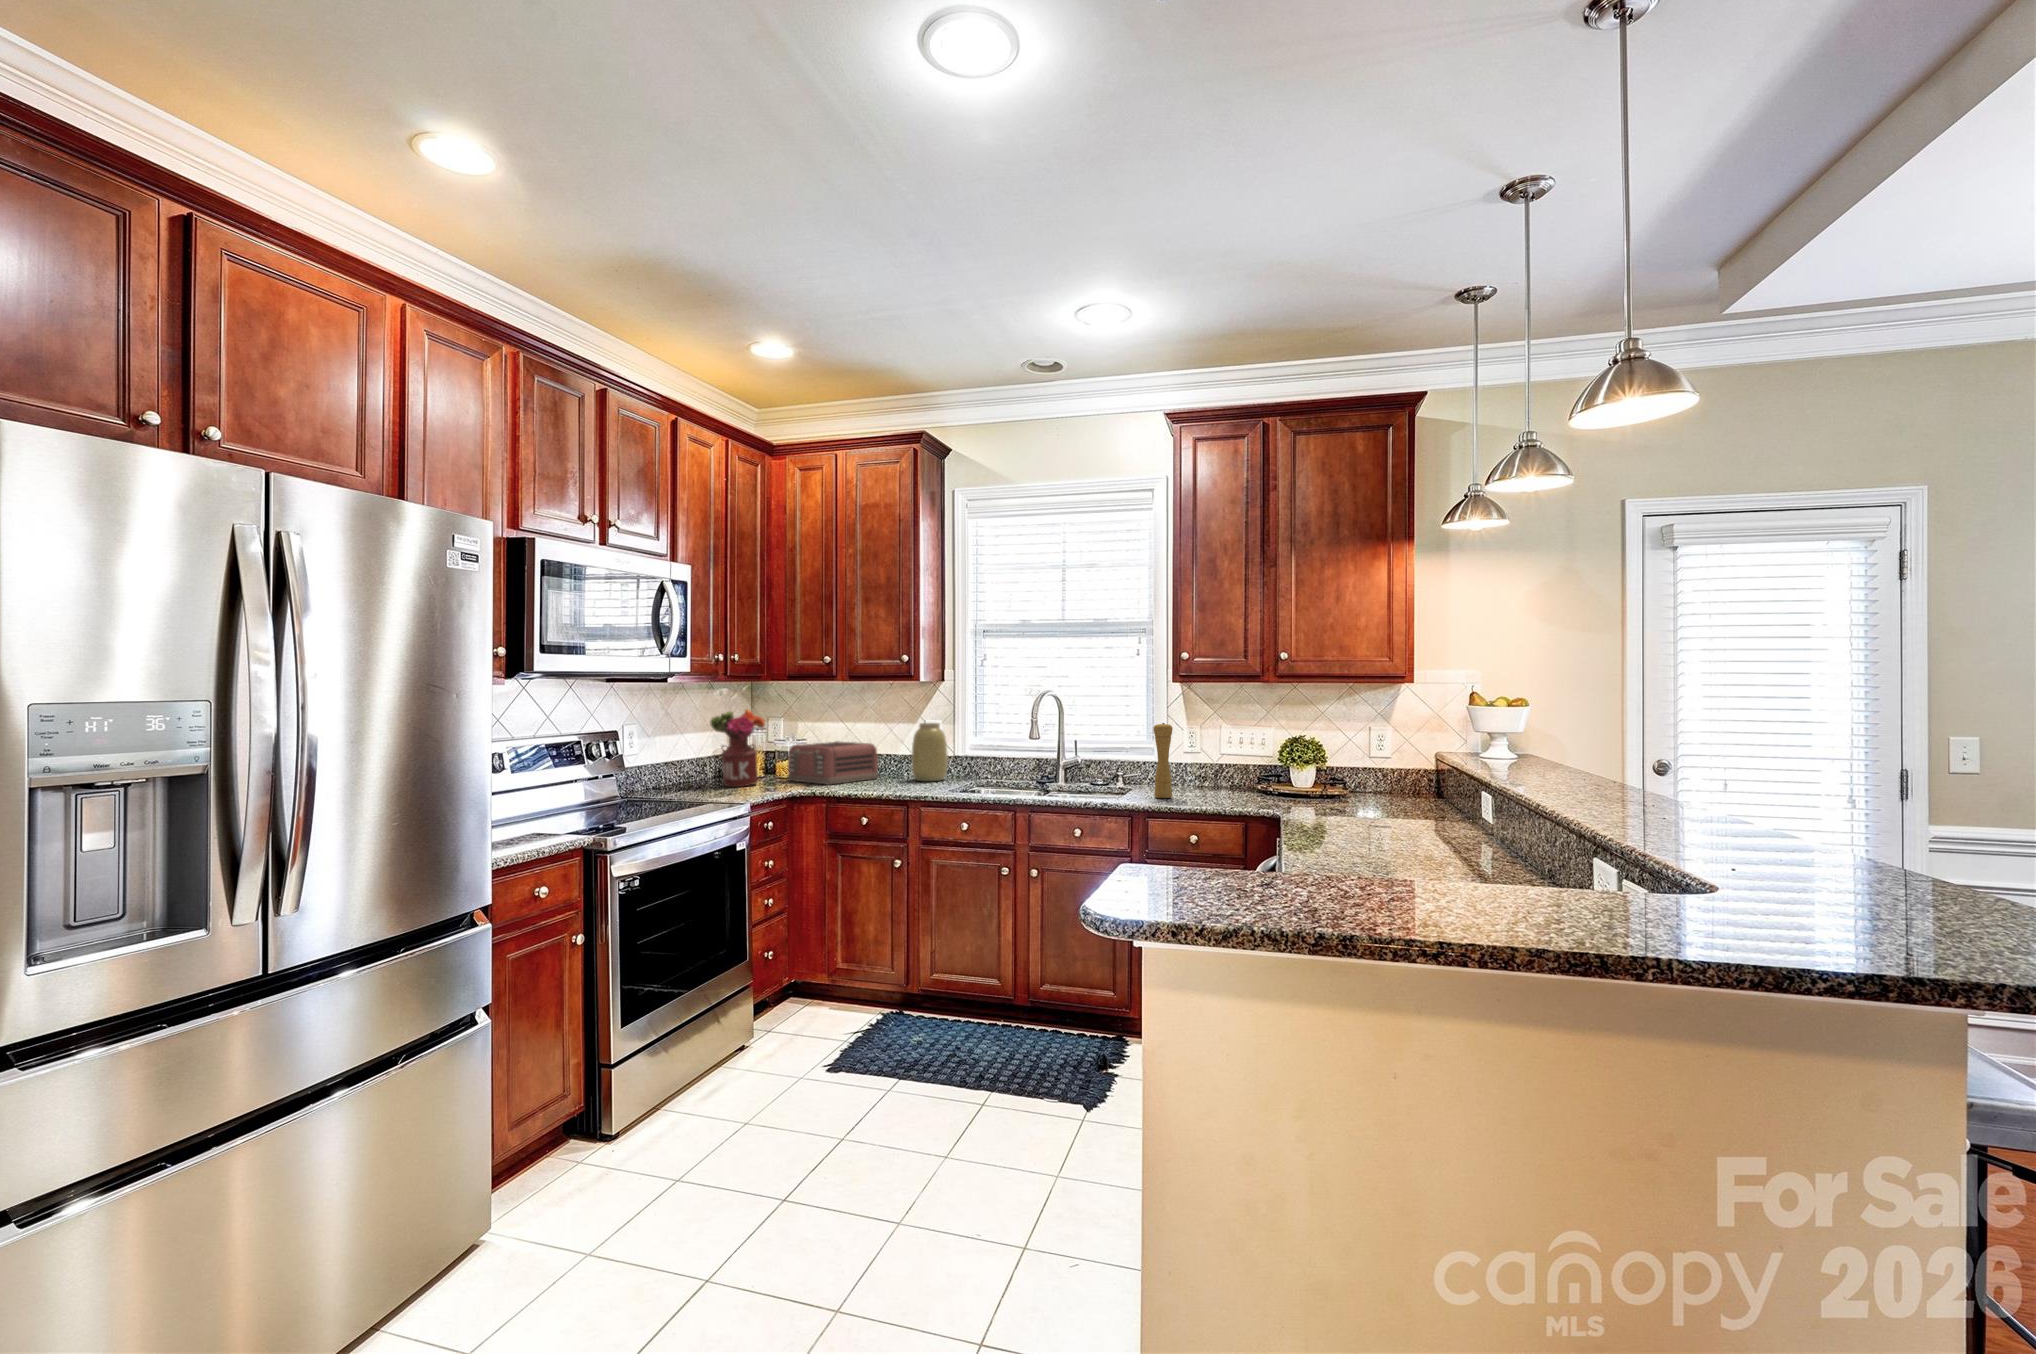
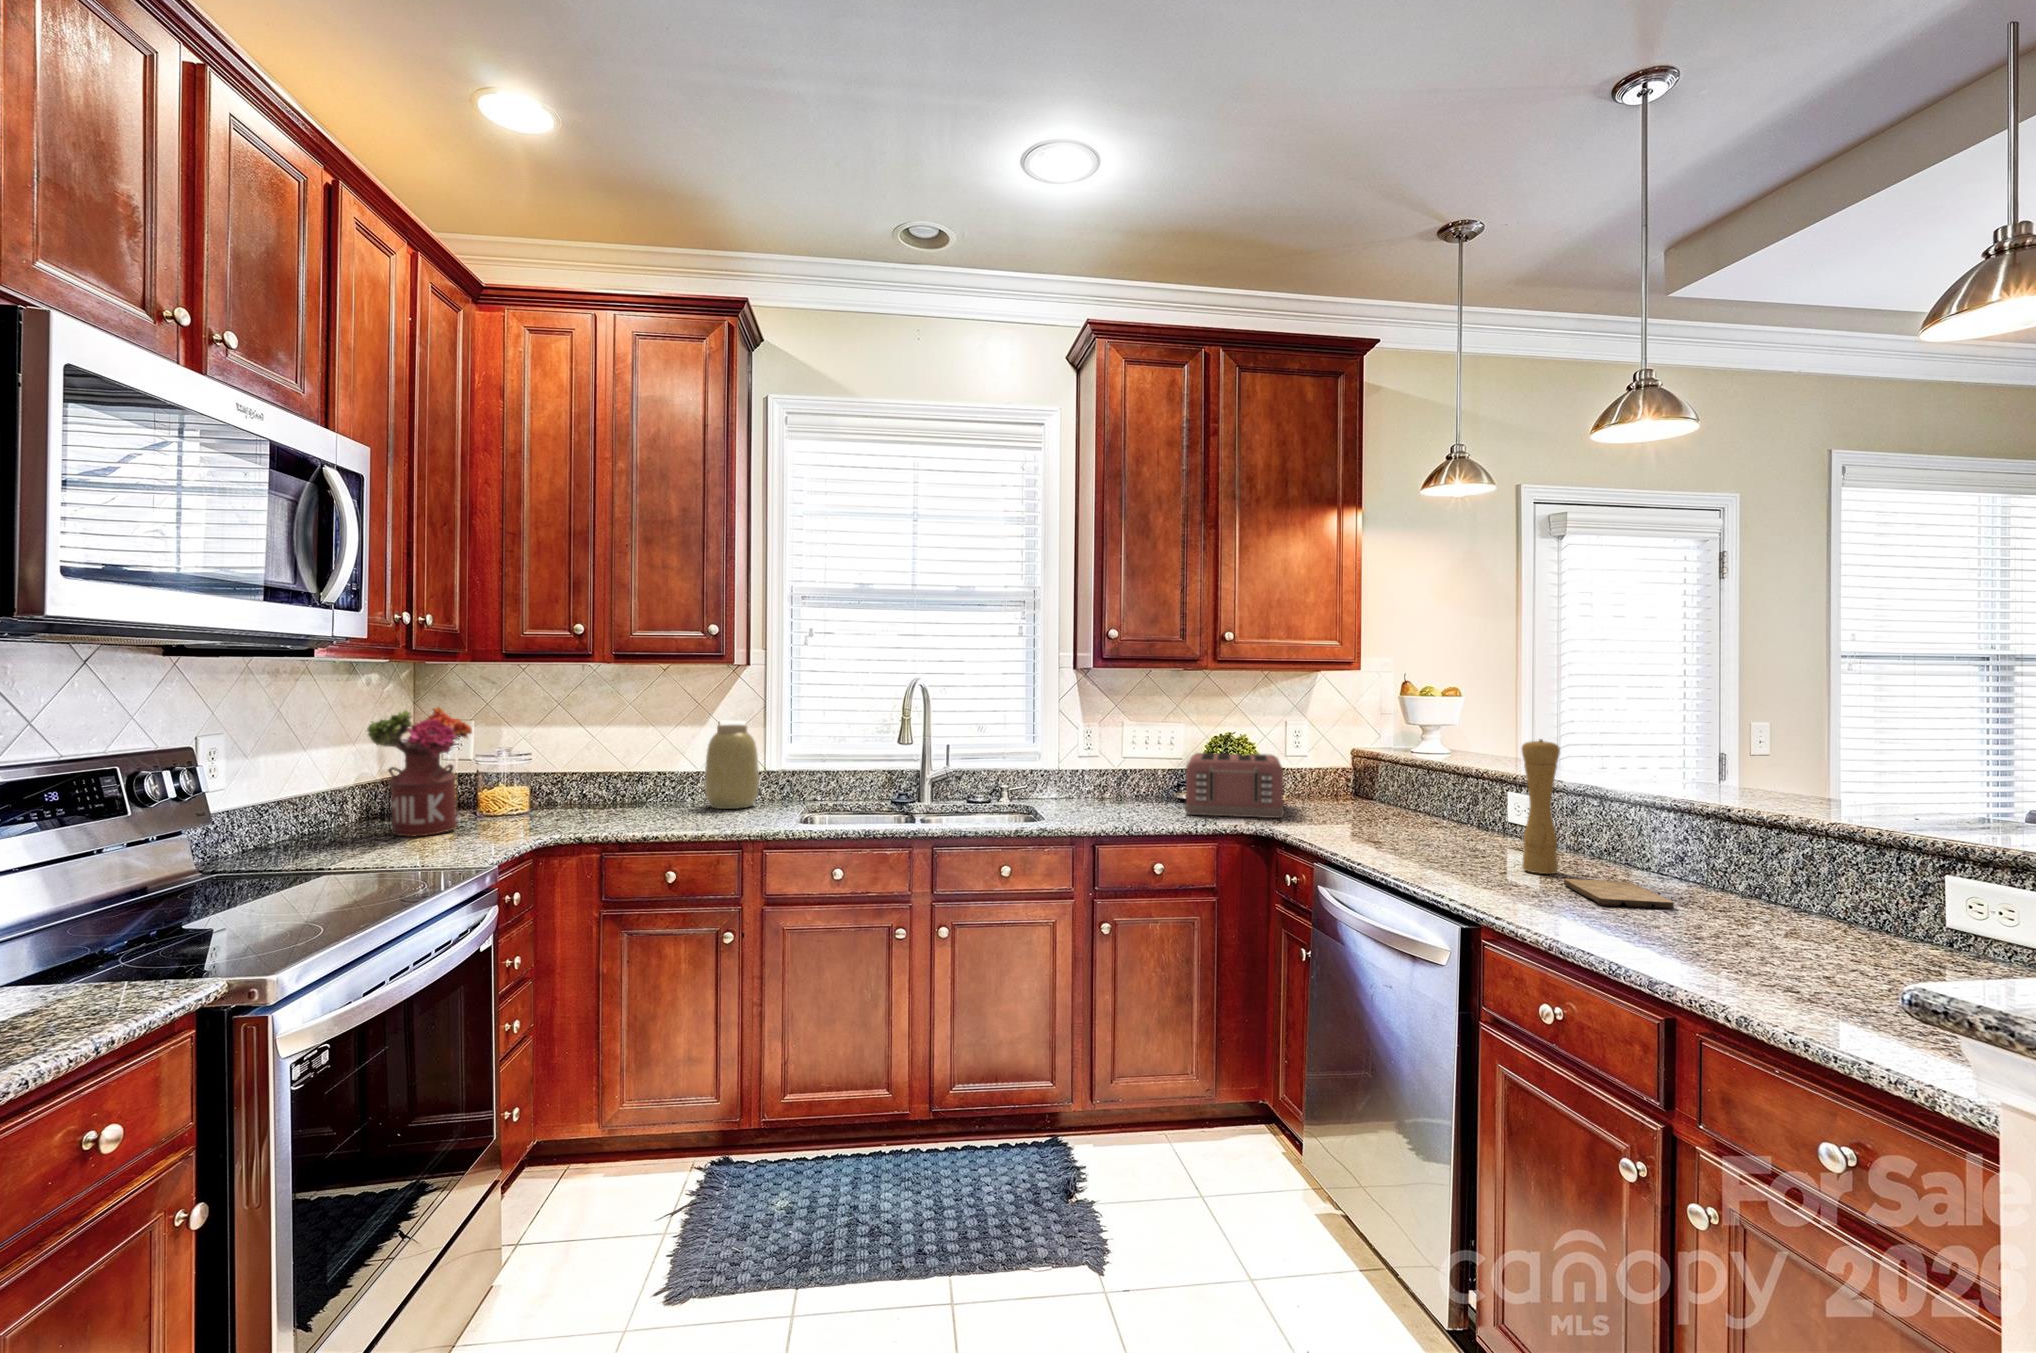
pepper mill: present [1154,723,1173,798] -> present [1522,739,1560,874]
toaster: present [787,741,879,785] -> present [1185,753,1284,818]
cutting board: none [1388,850,1456,871] -> present [1564,879,1674,908]

